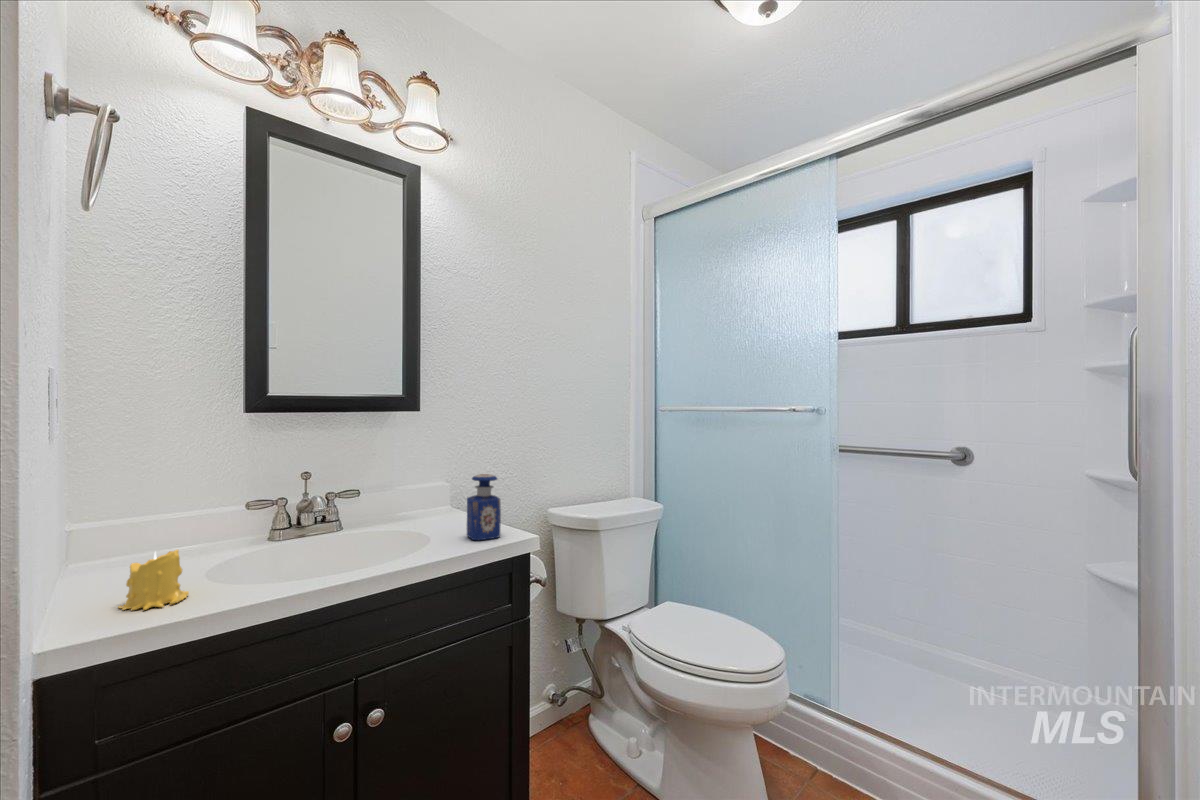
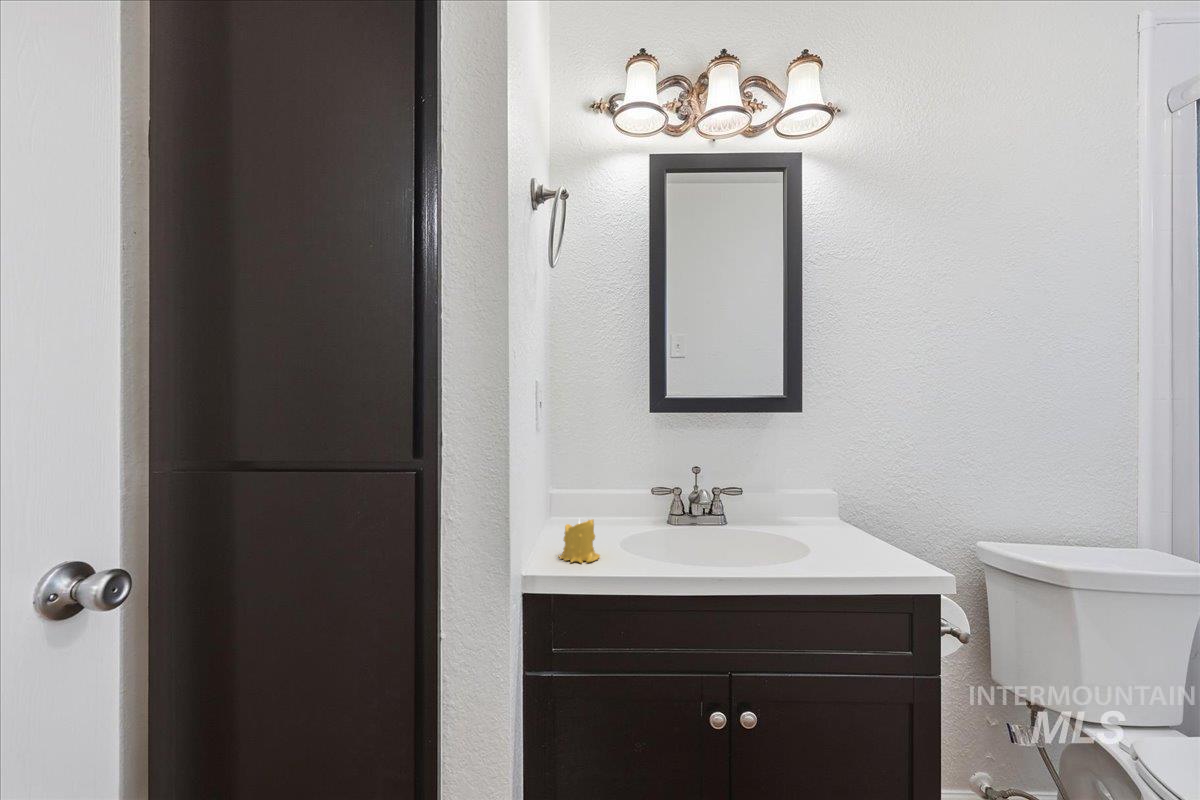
perfume bottle: present [467,474,501,540] -> none [852,487,897,567]

